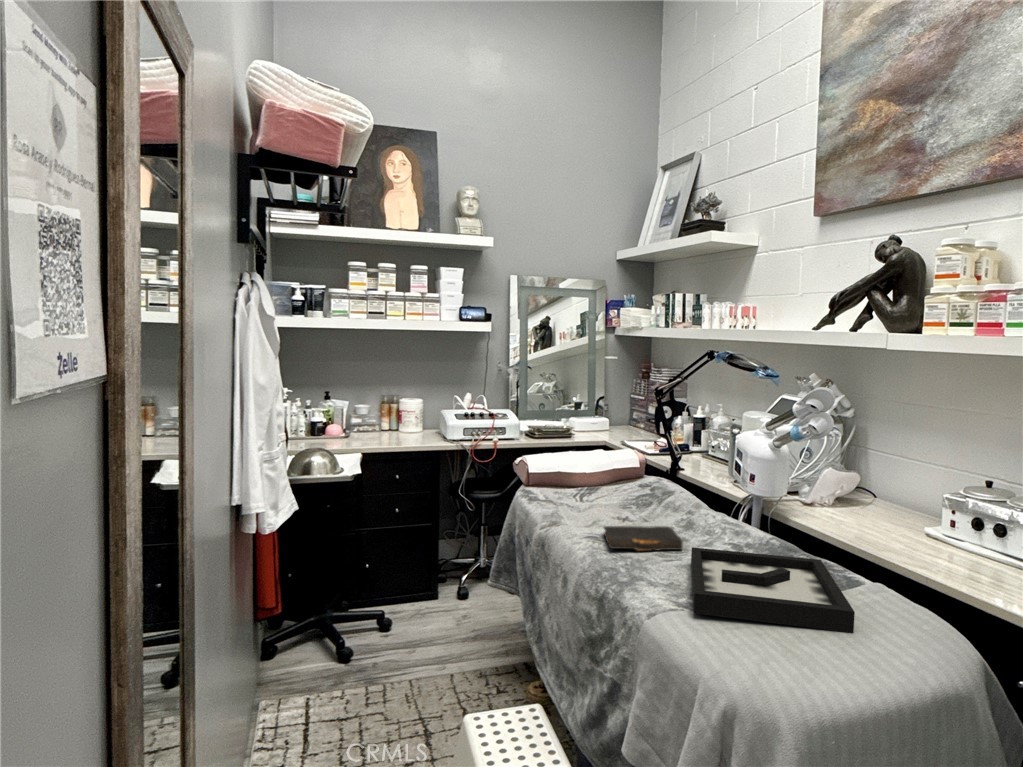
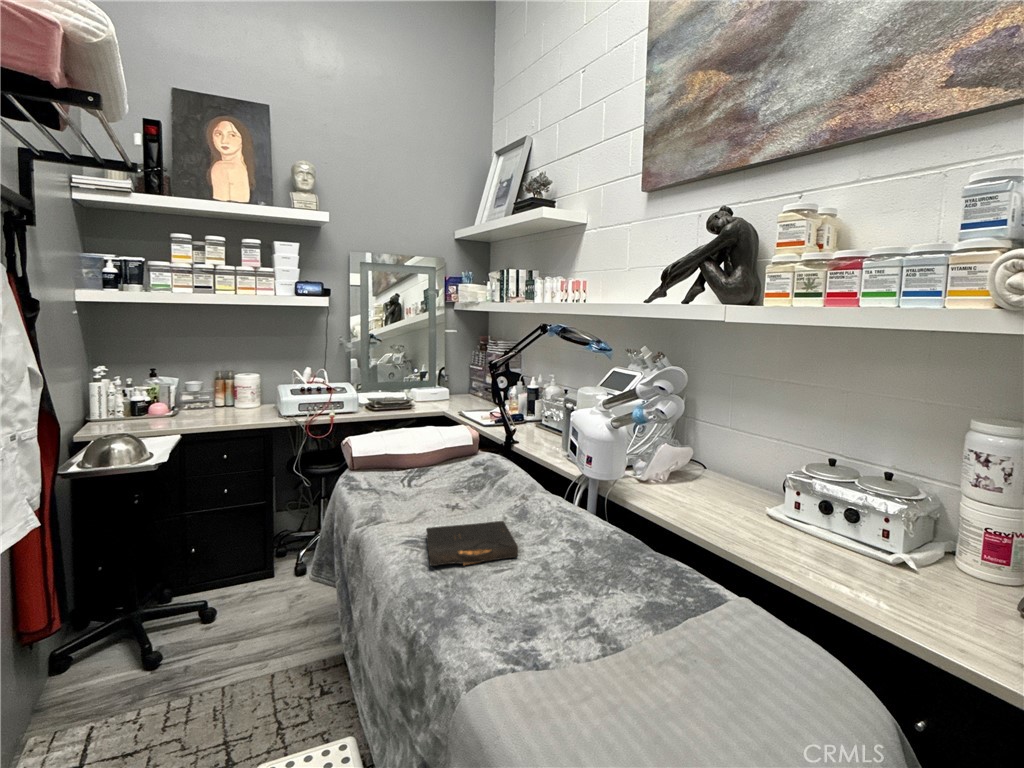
decorative tray: present [691,547,855,633] -> none [528,563,757,715]

